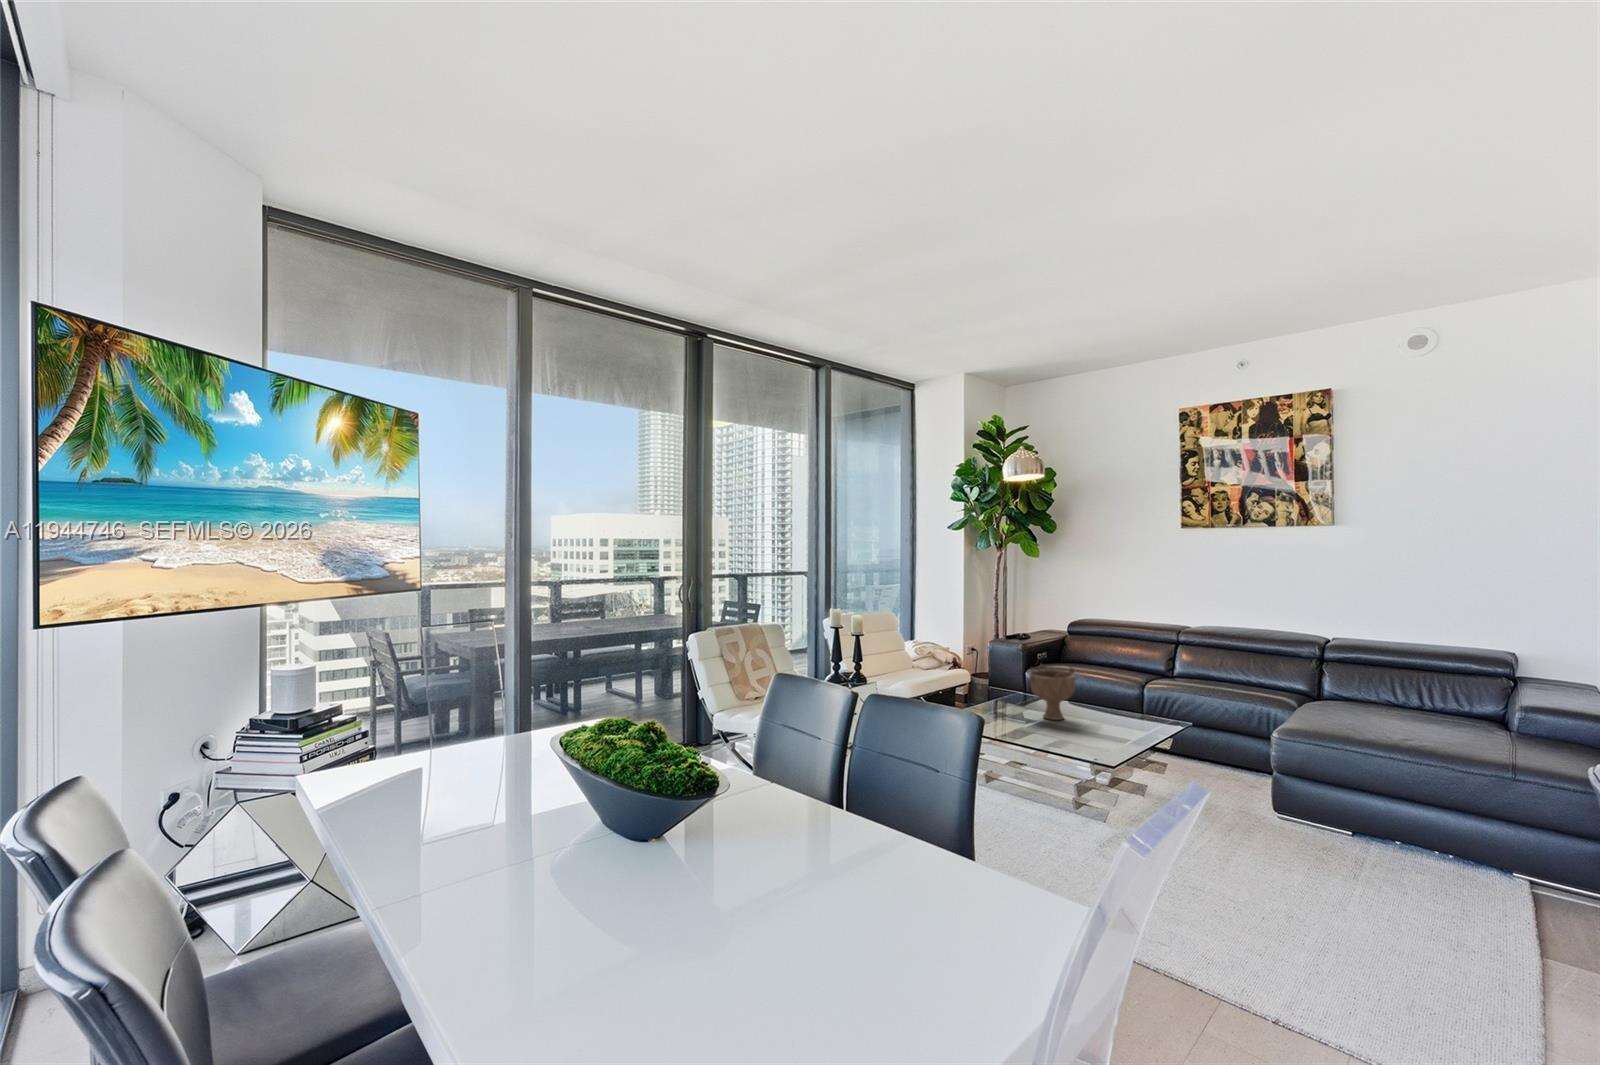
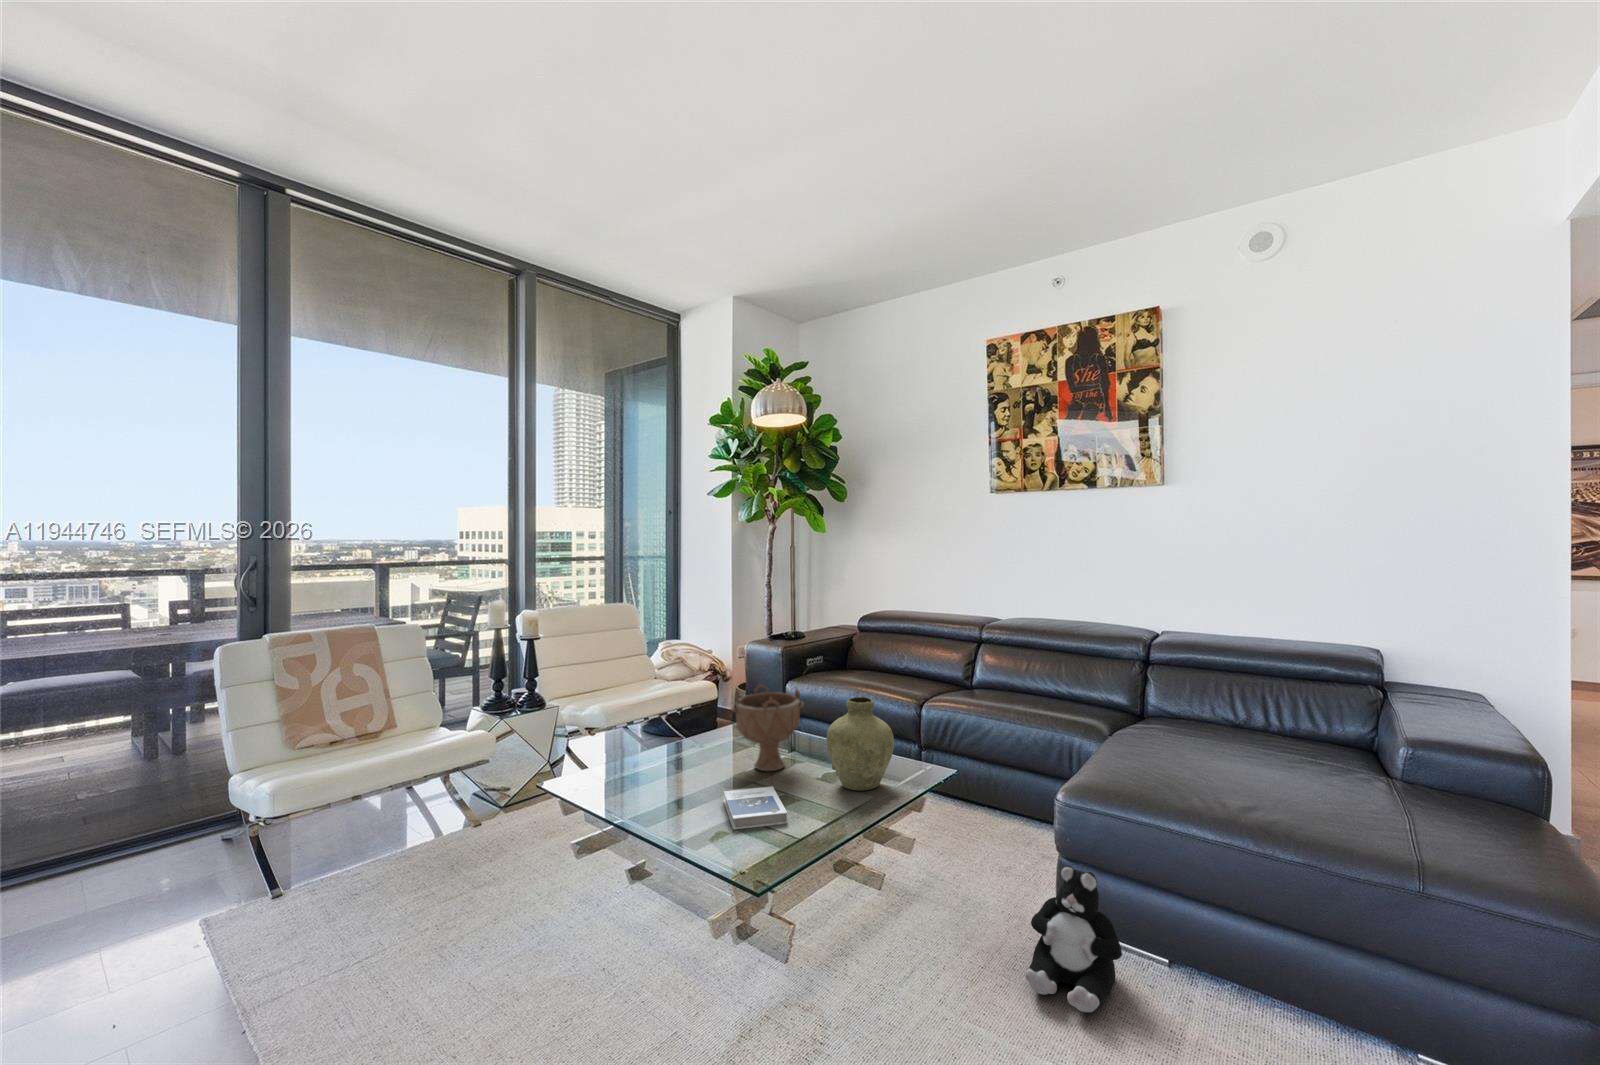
vase: none [1102,672,1150,730] -> present [827,697,894,791]
hardback book: none [1041,724,1093,743] -> present [723,785,788,829]
plush toy: none [1255,772,1319,850] -> present [1025,865,1122,1013]

